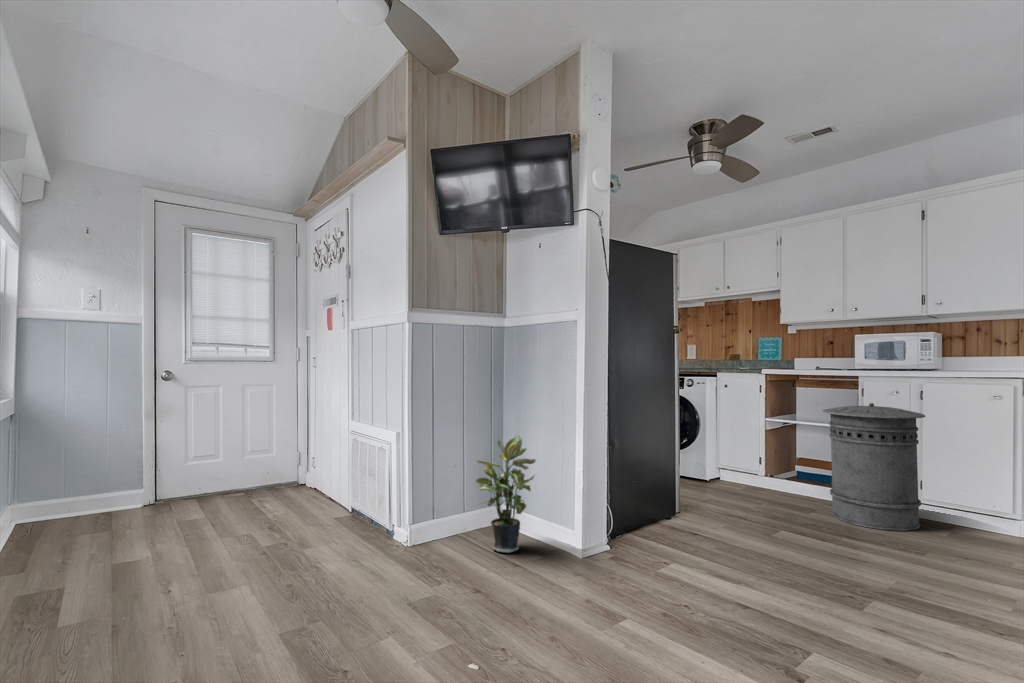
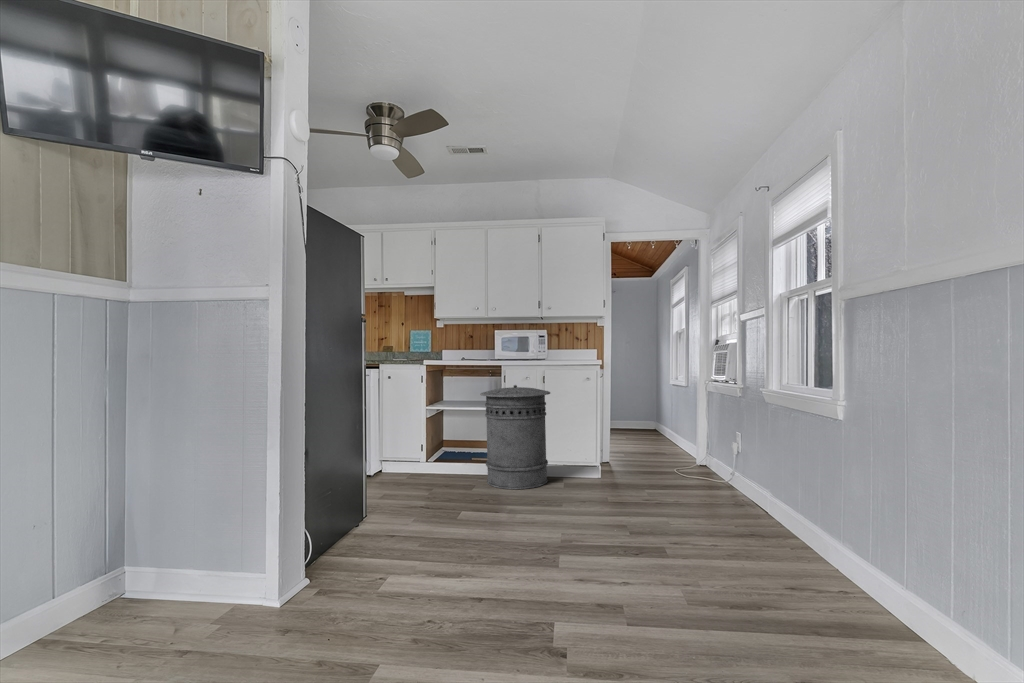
potted plant: present [476,435,536,553] -> none [90,461,206,643]

